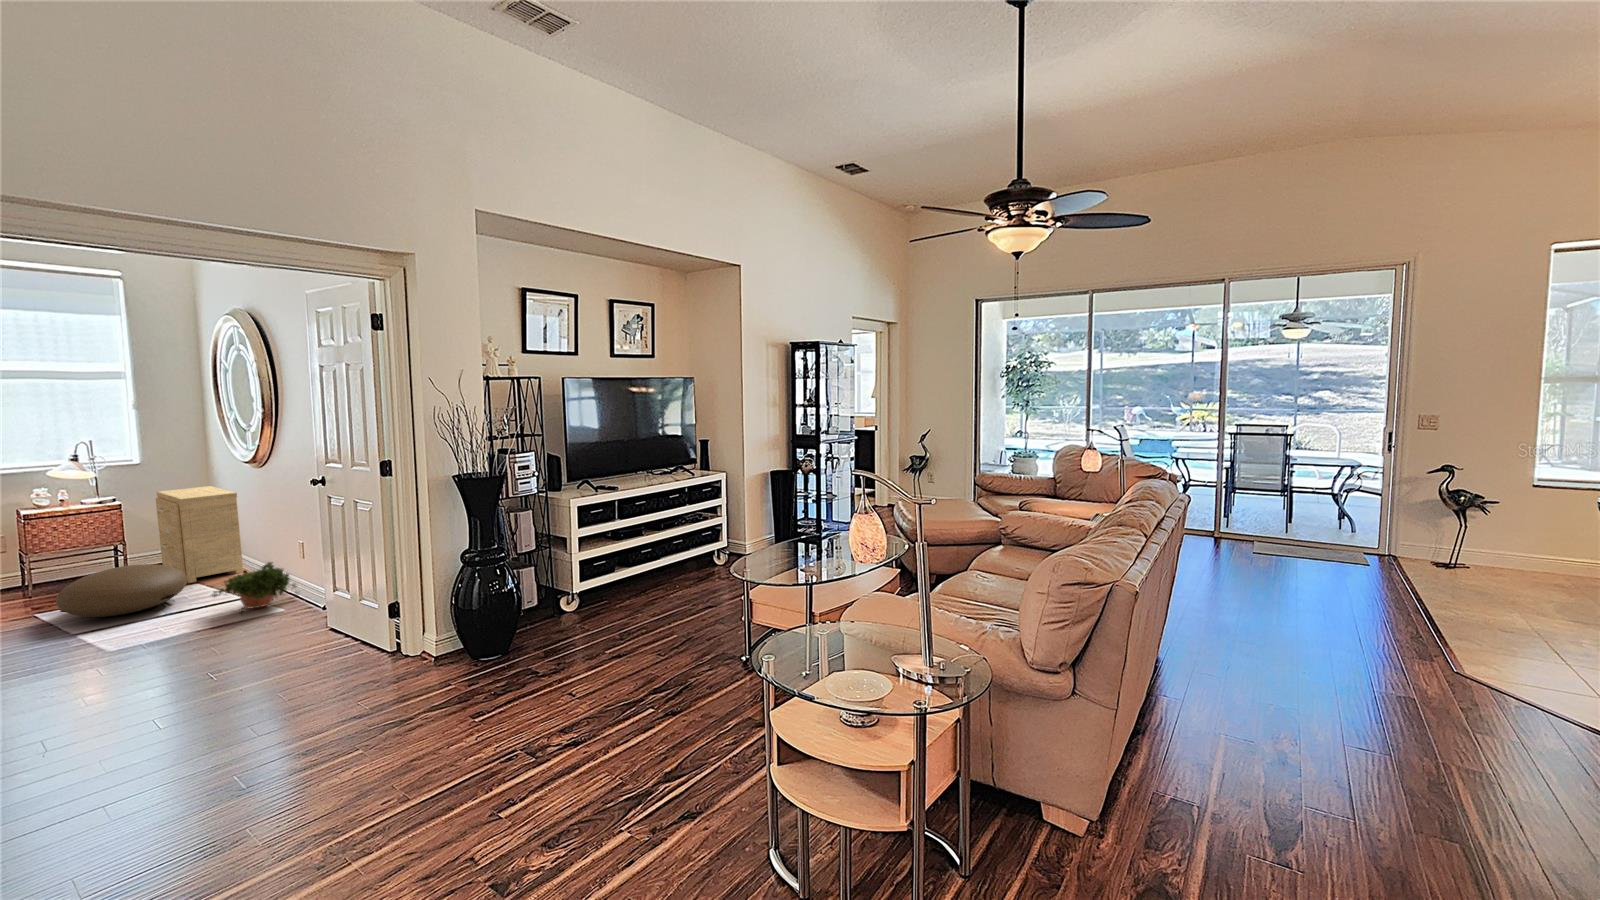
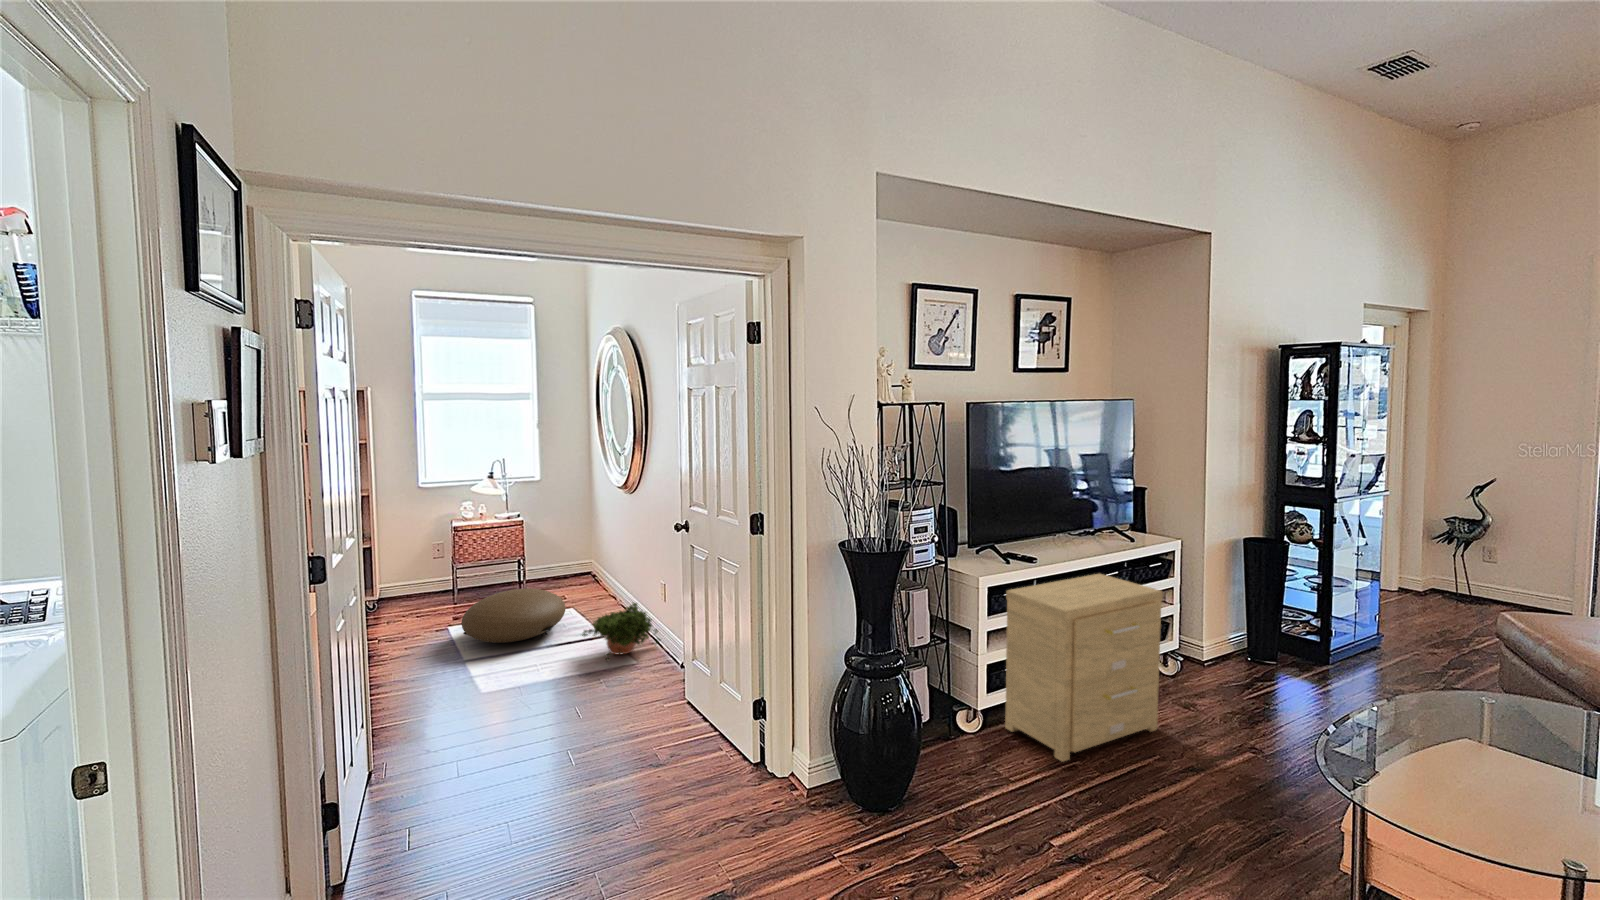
side table: present [156,486,243,583] -> present [1005,574,1163,761]

